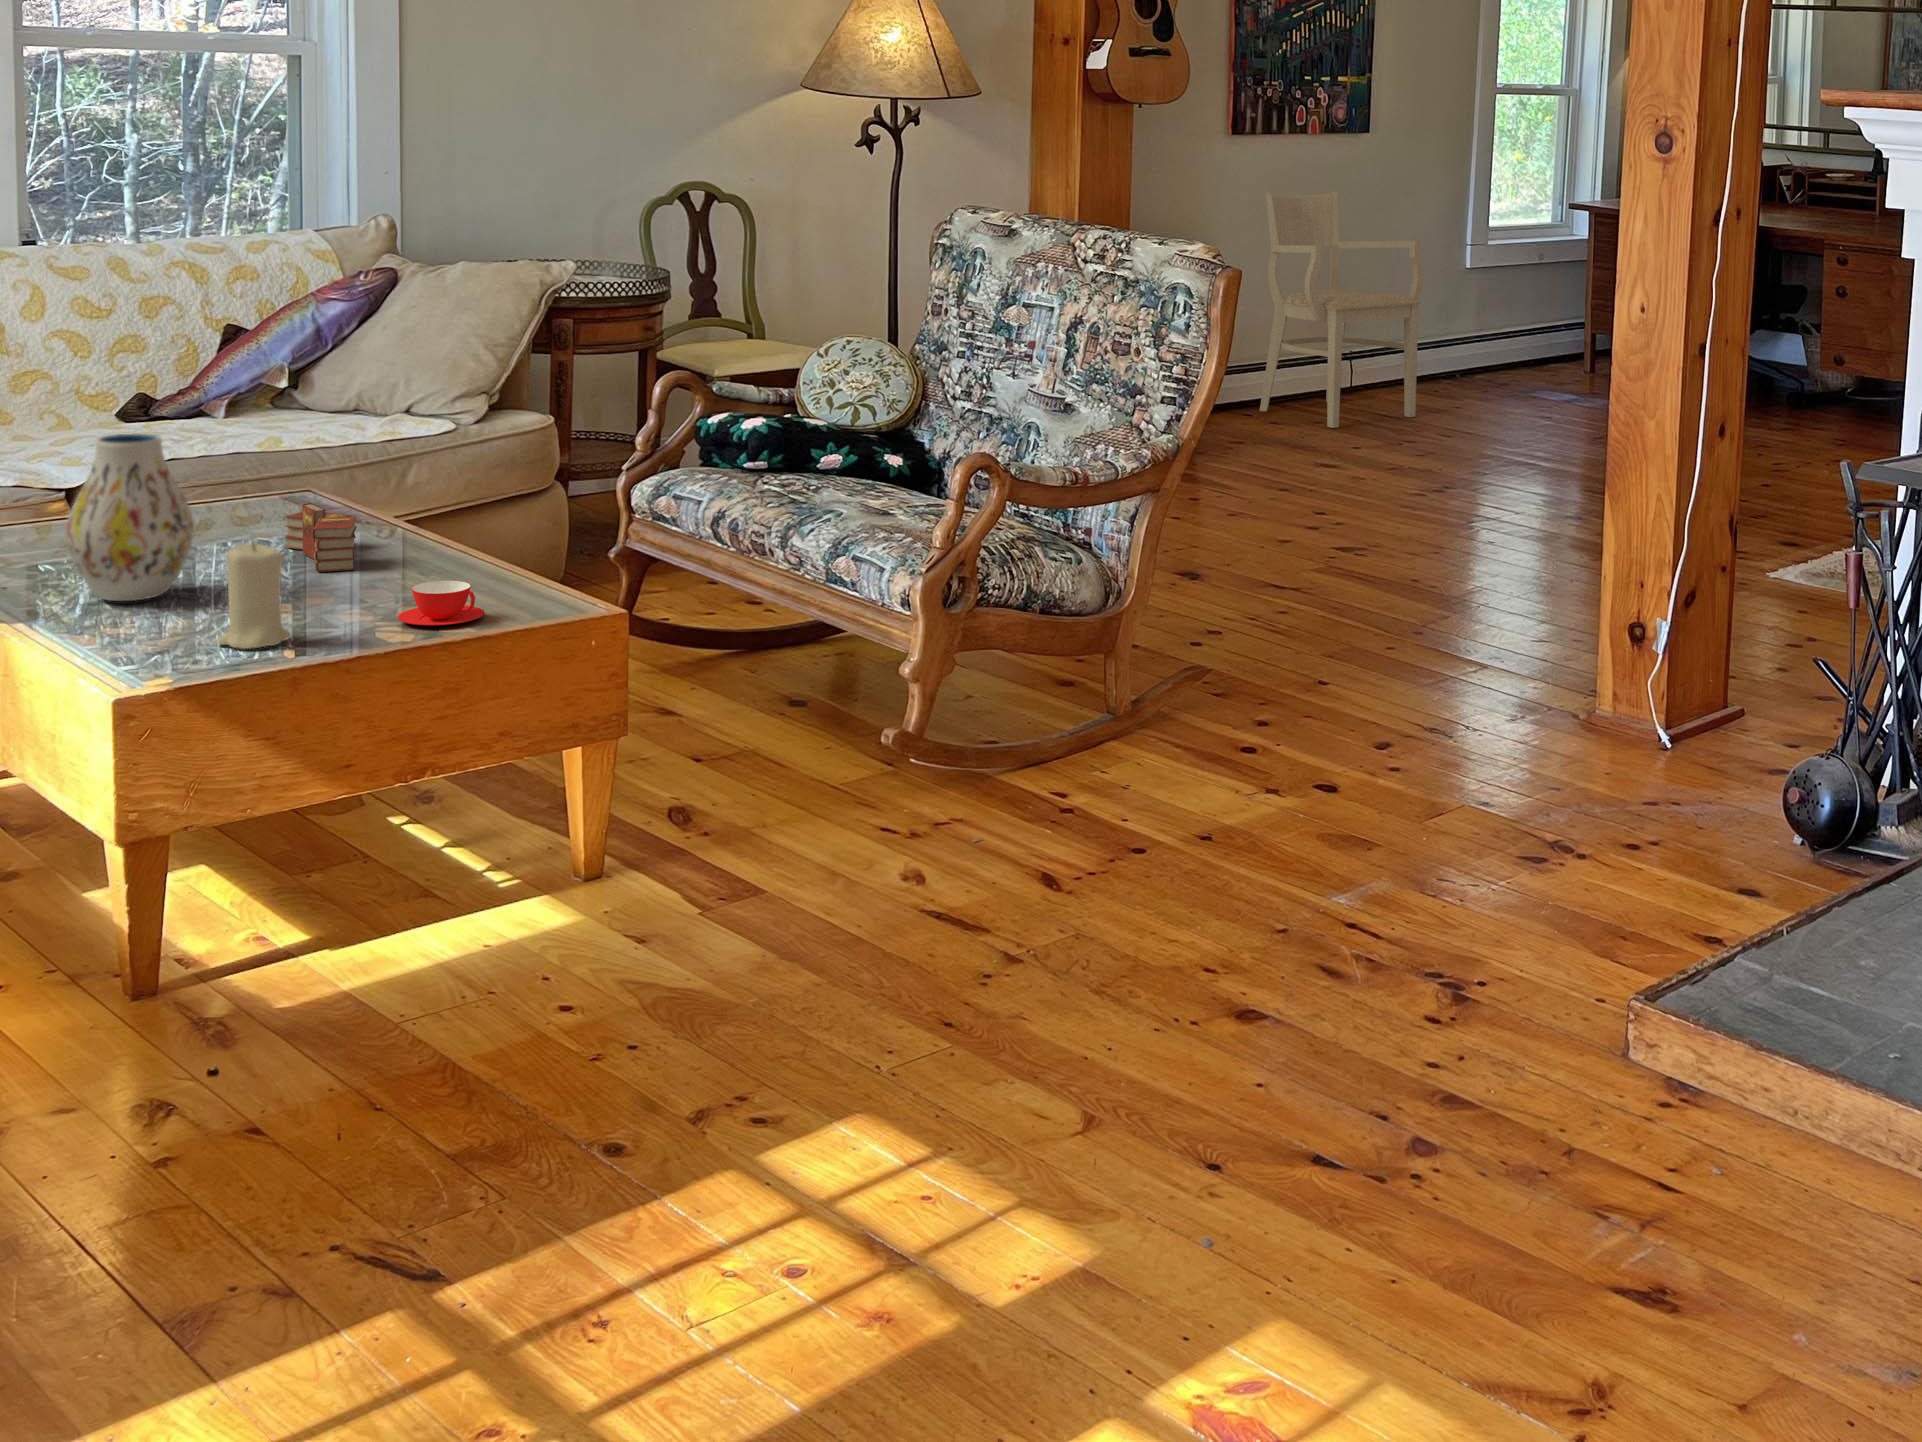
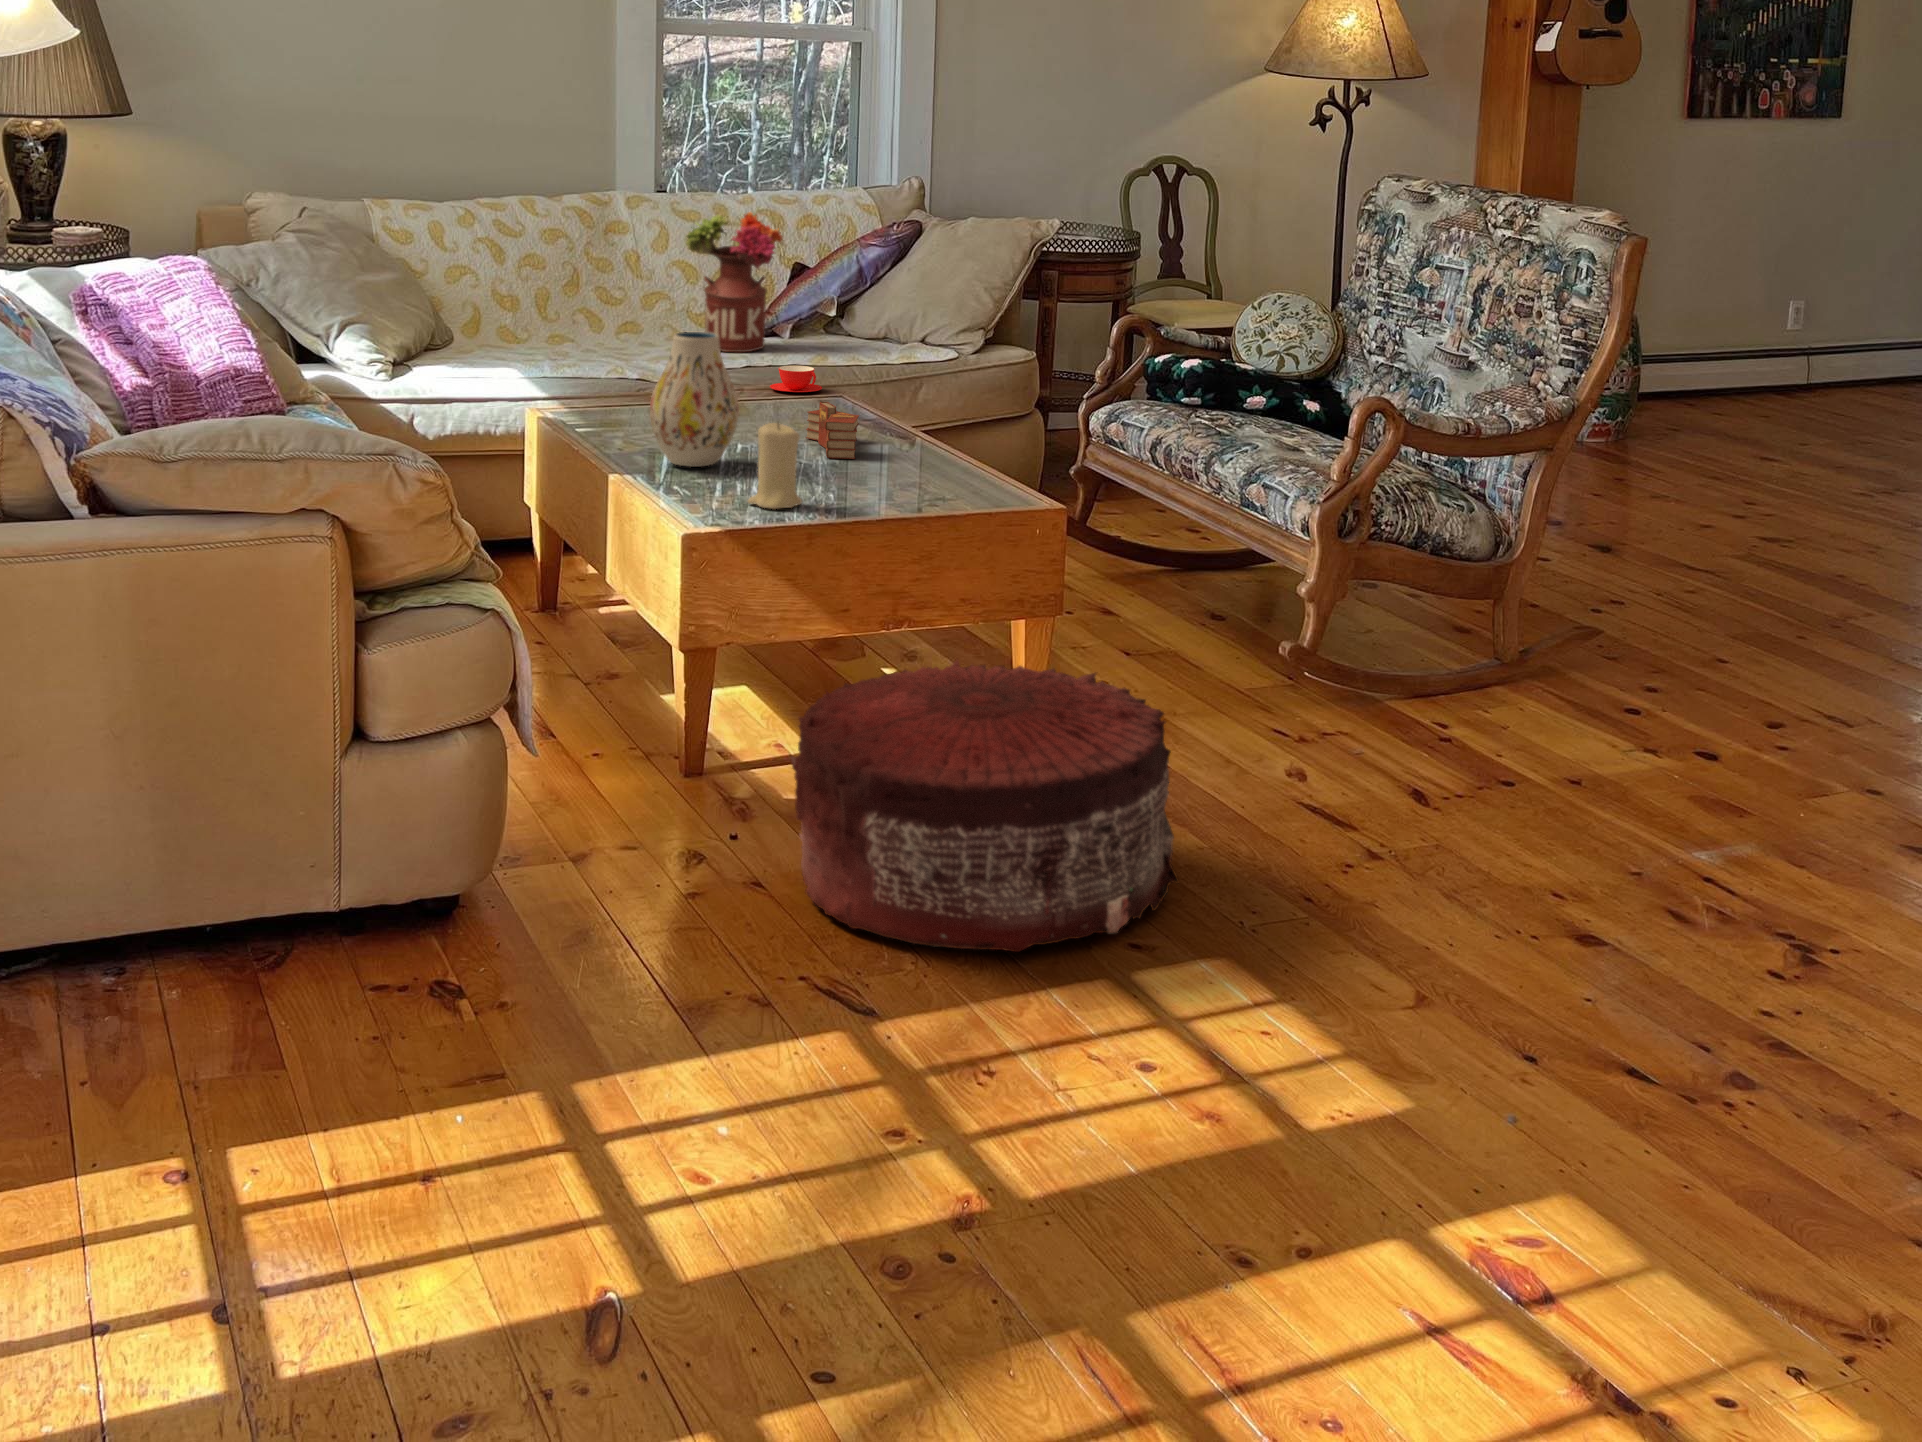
armchair: present [1260,191,1423,428] -> none [1707,178,1895,424]
flower arrangement: none [98,270,234,440] -> present [687,212,782,352]
teacup: present [398,581,484,625] -> present [770,366,822,392]
pouf: none [299,802,804,1171] -> present [790,660,1179,952]

